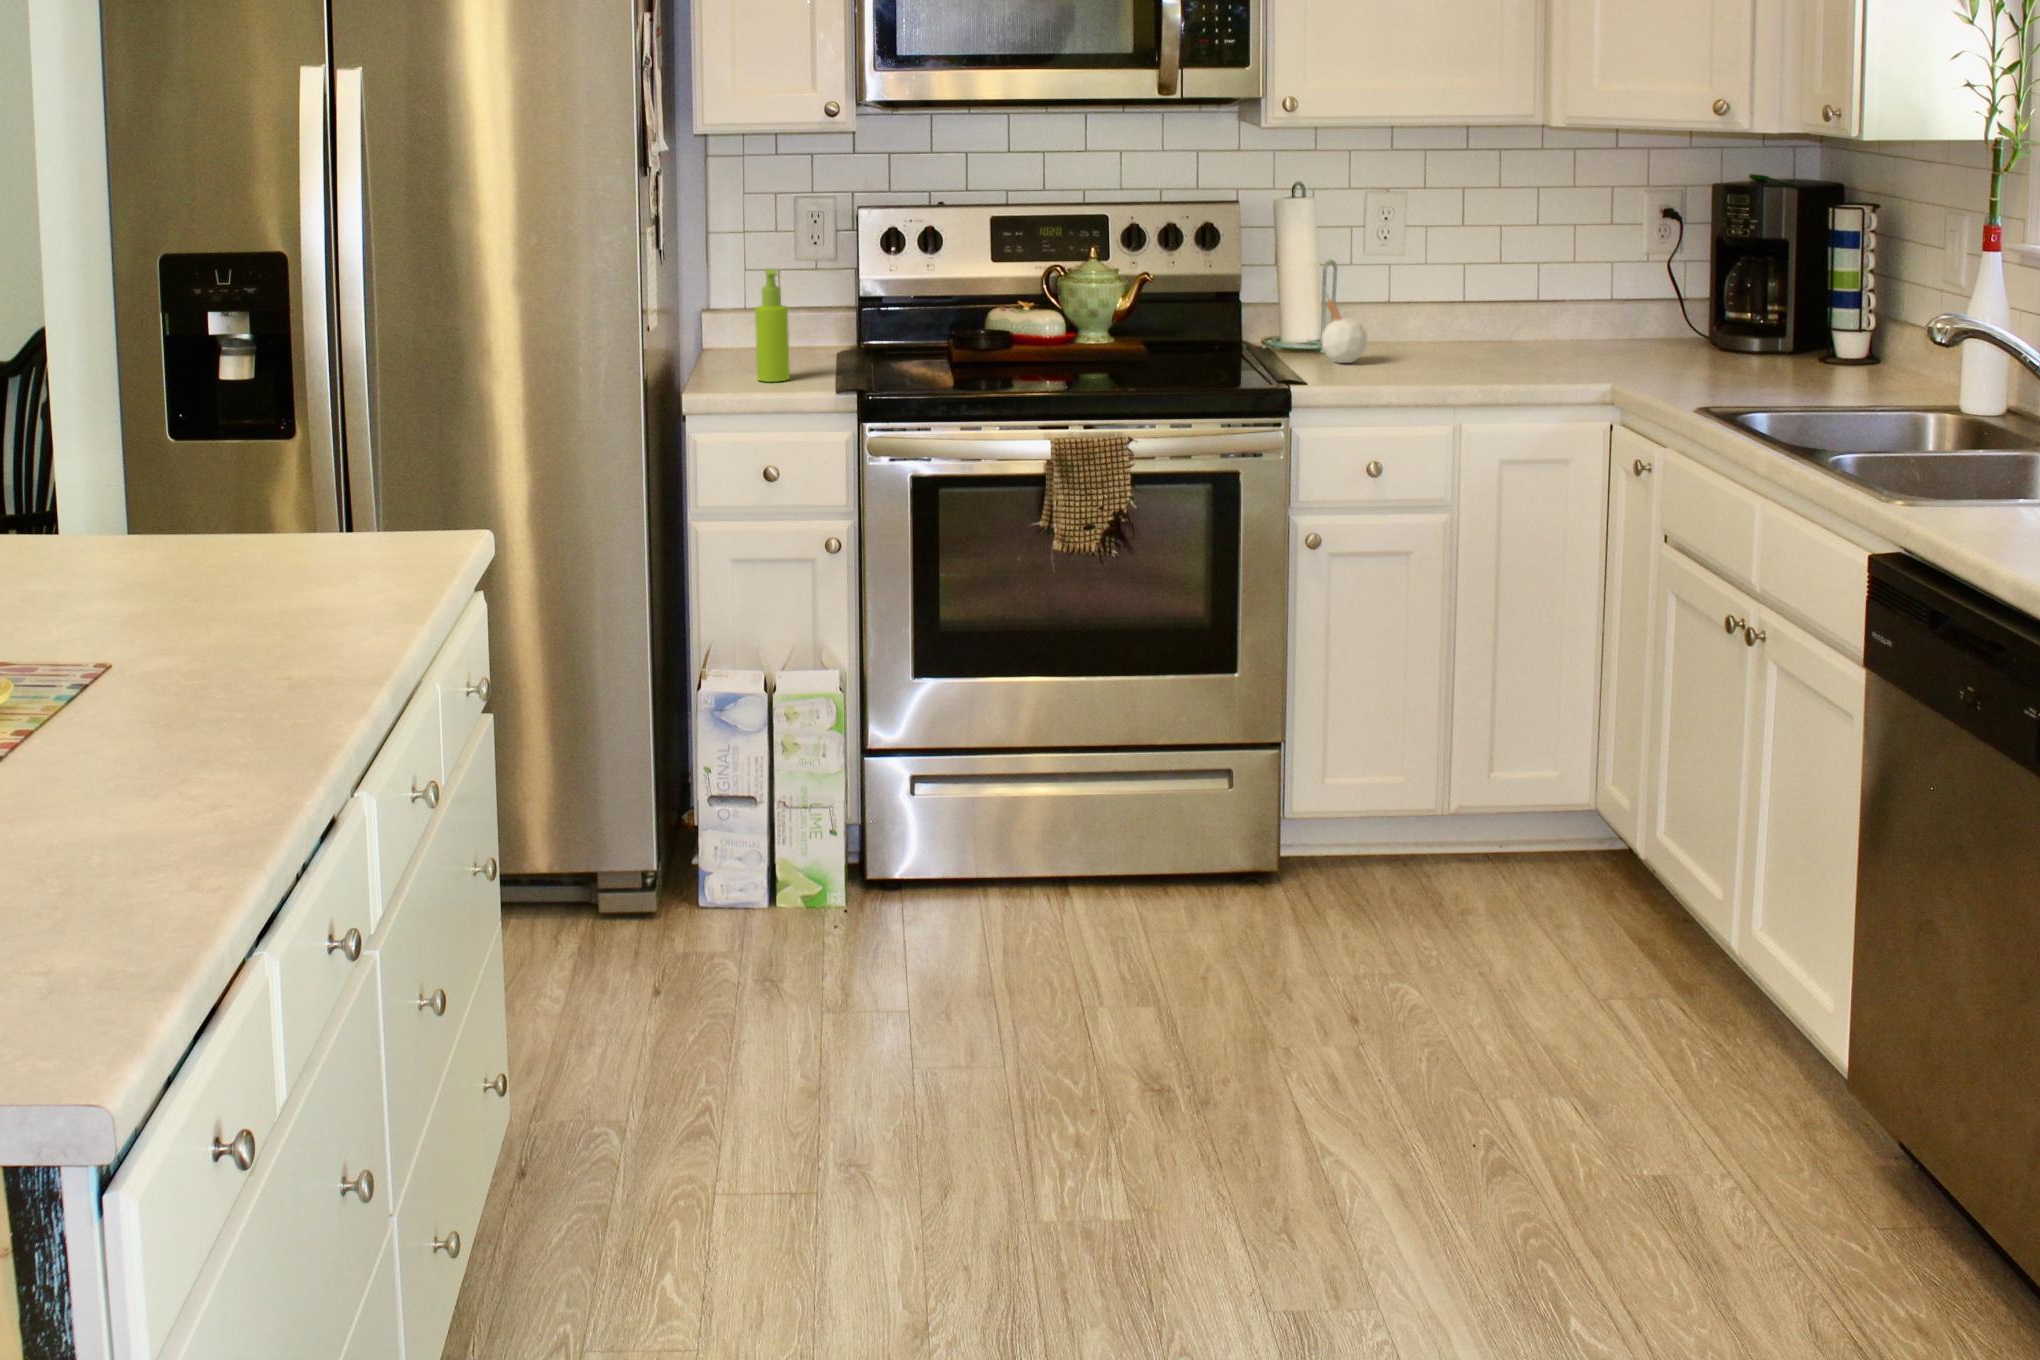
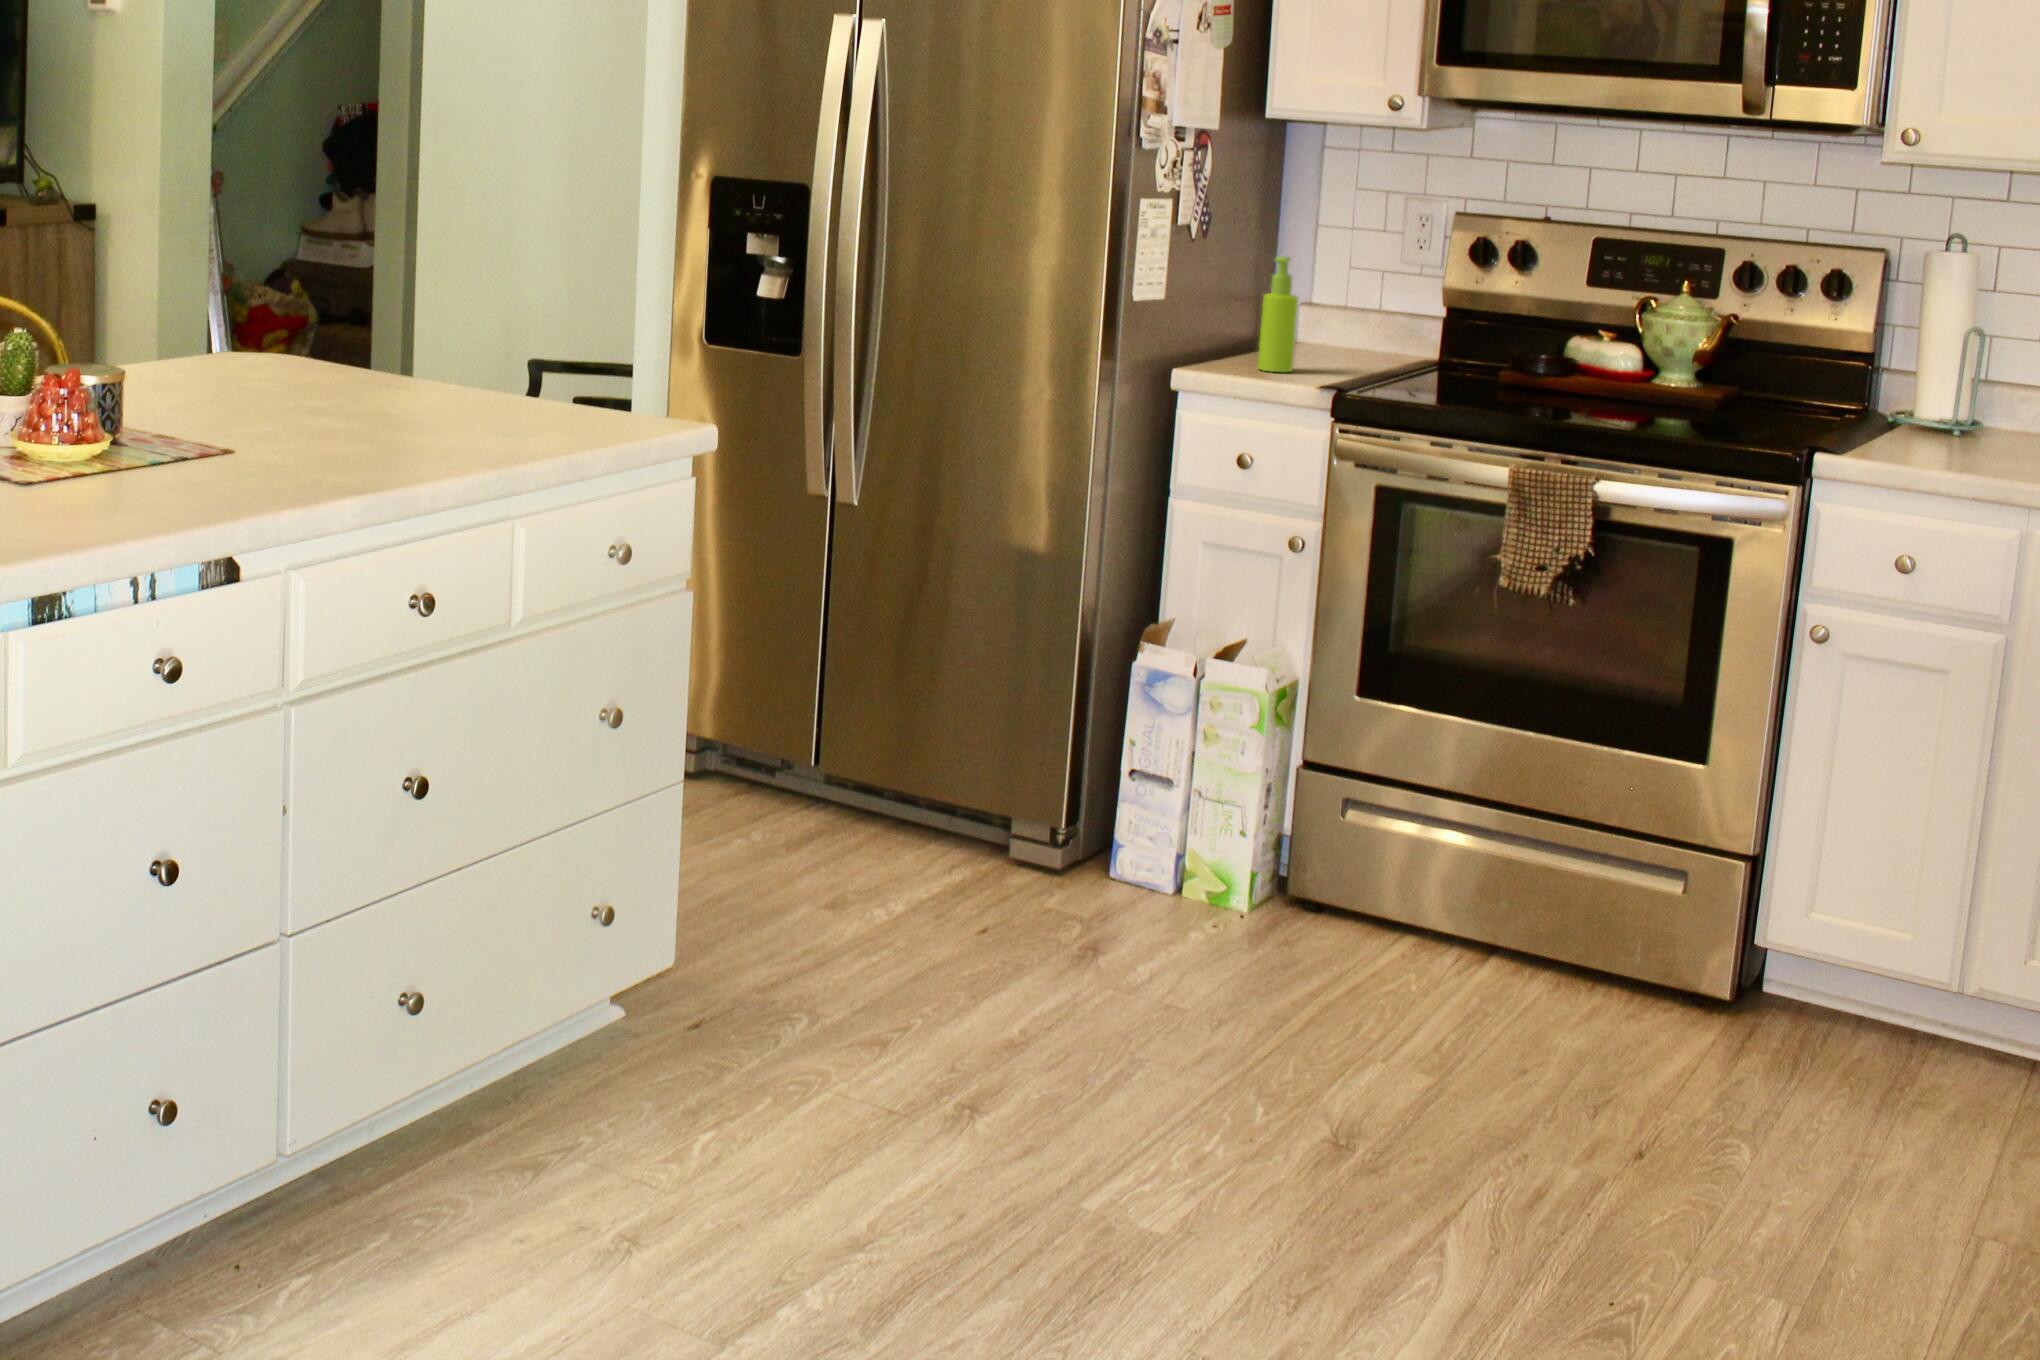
candle: present [1322,293,1367,363] -> none [1930,347,1991,442]

